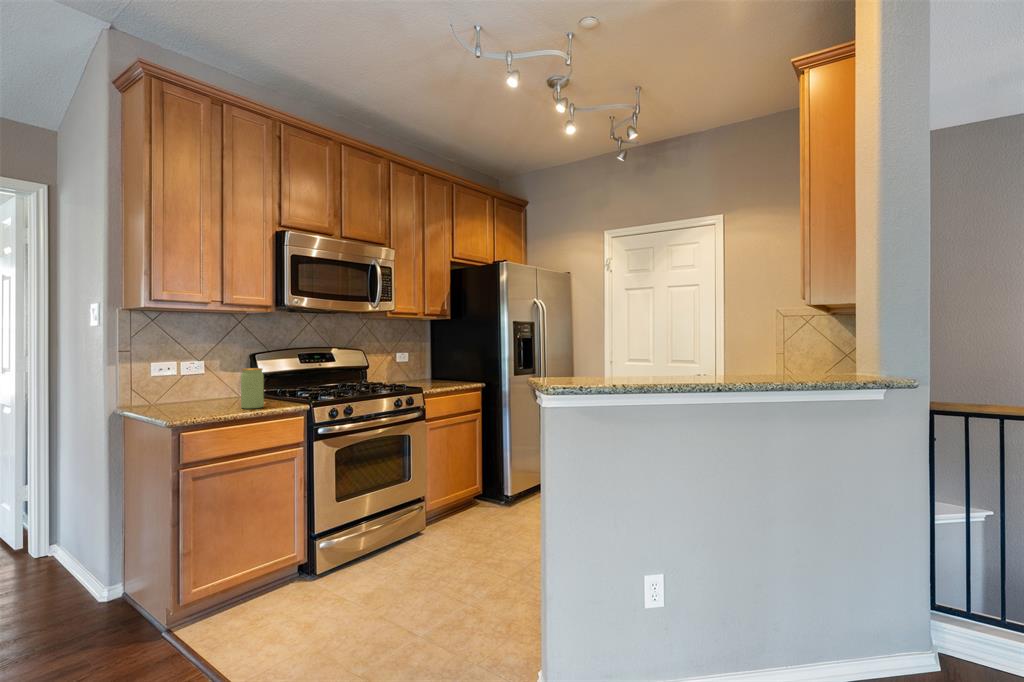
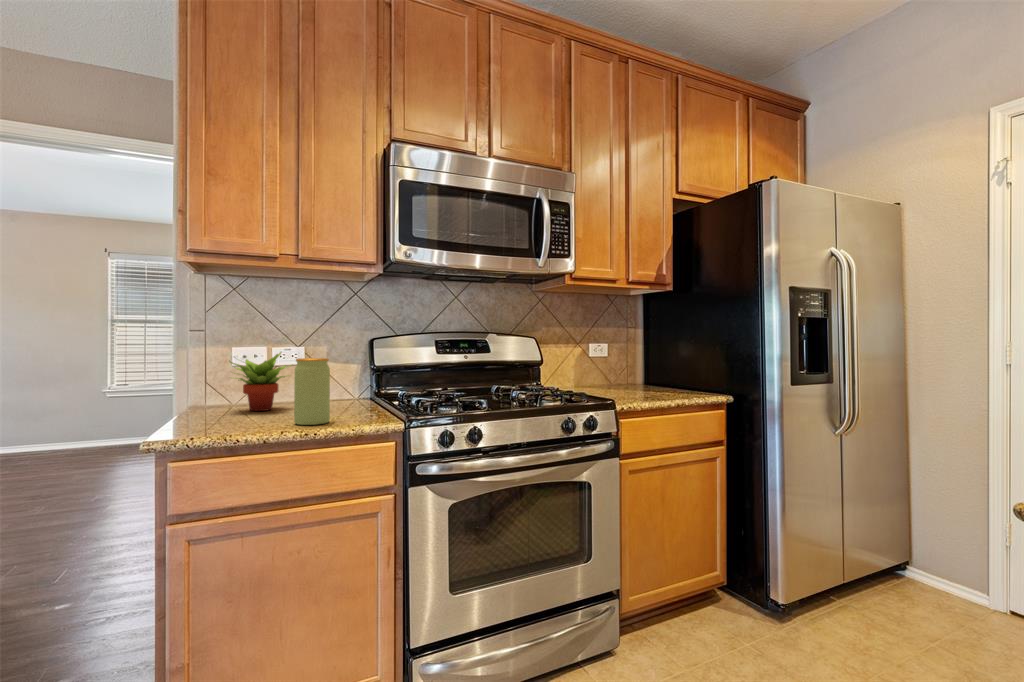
succulent plant: none [171,364,216,404] -> present [229,352,286,411]

